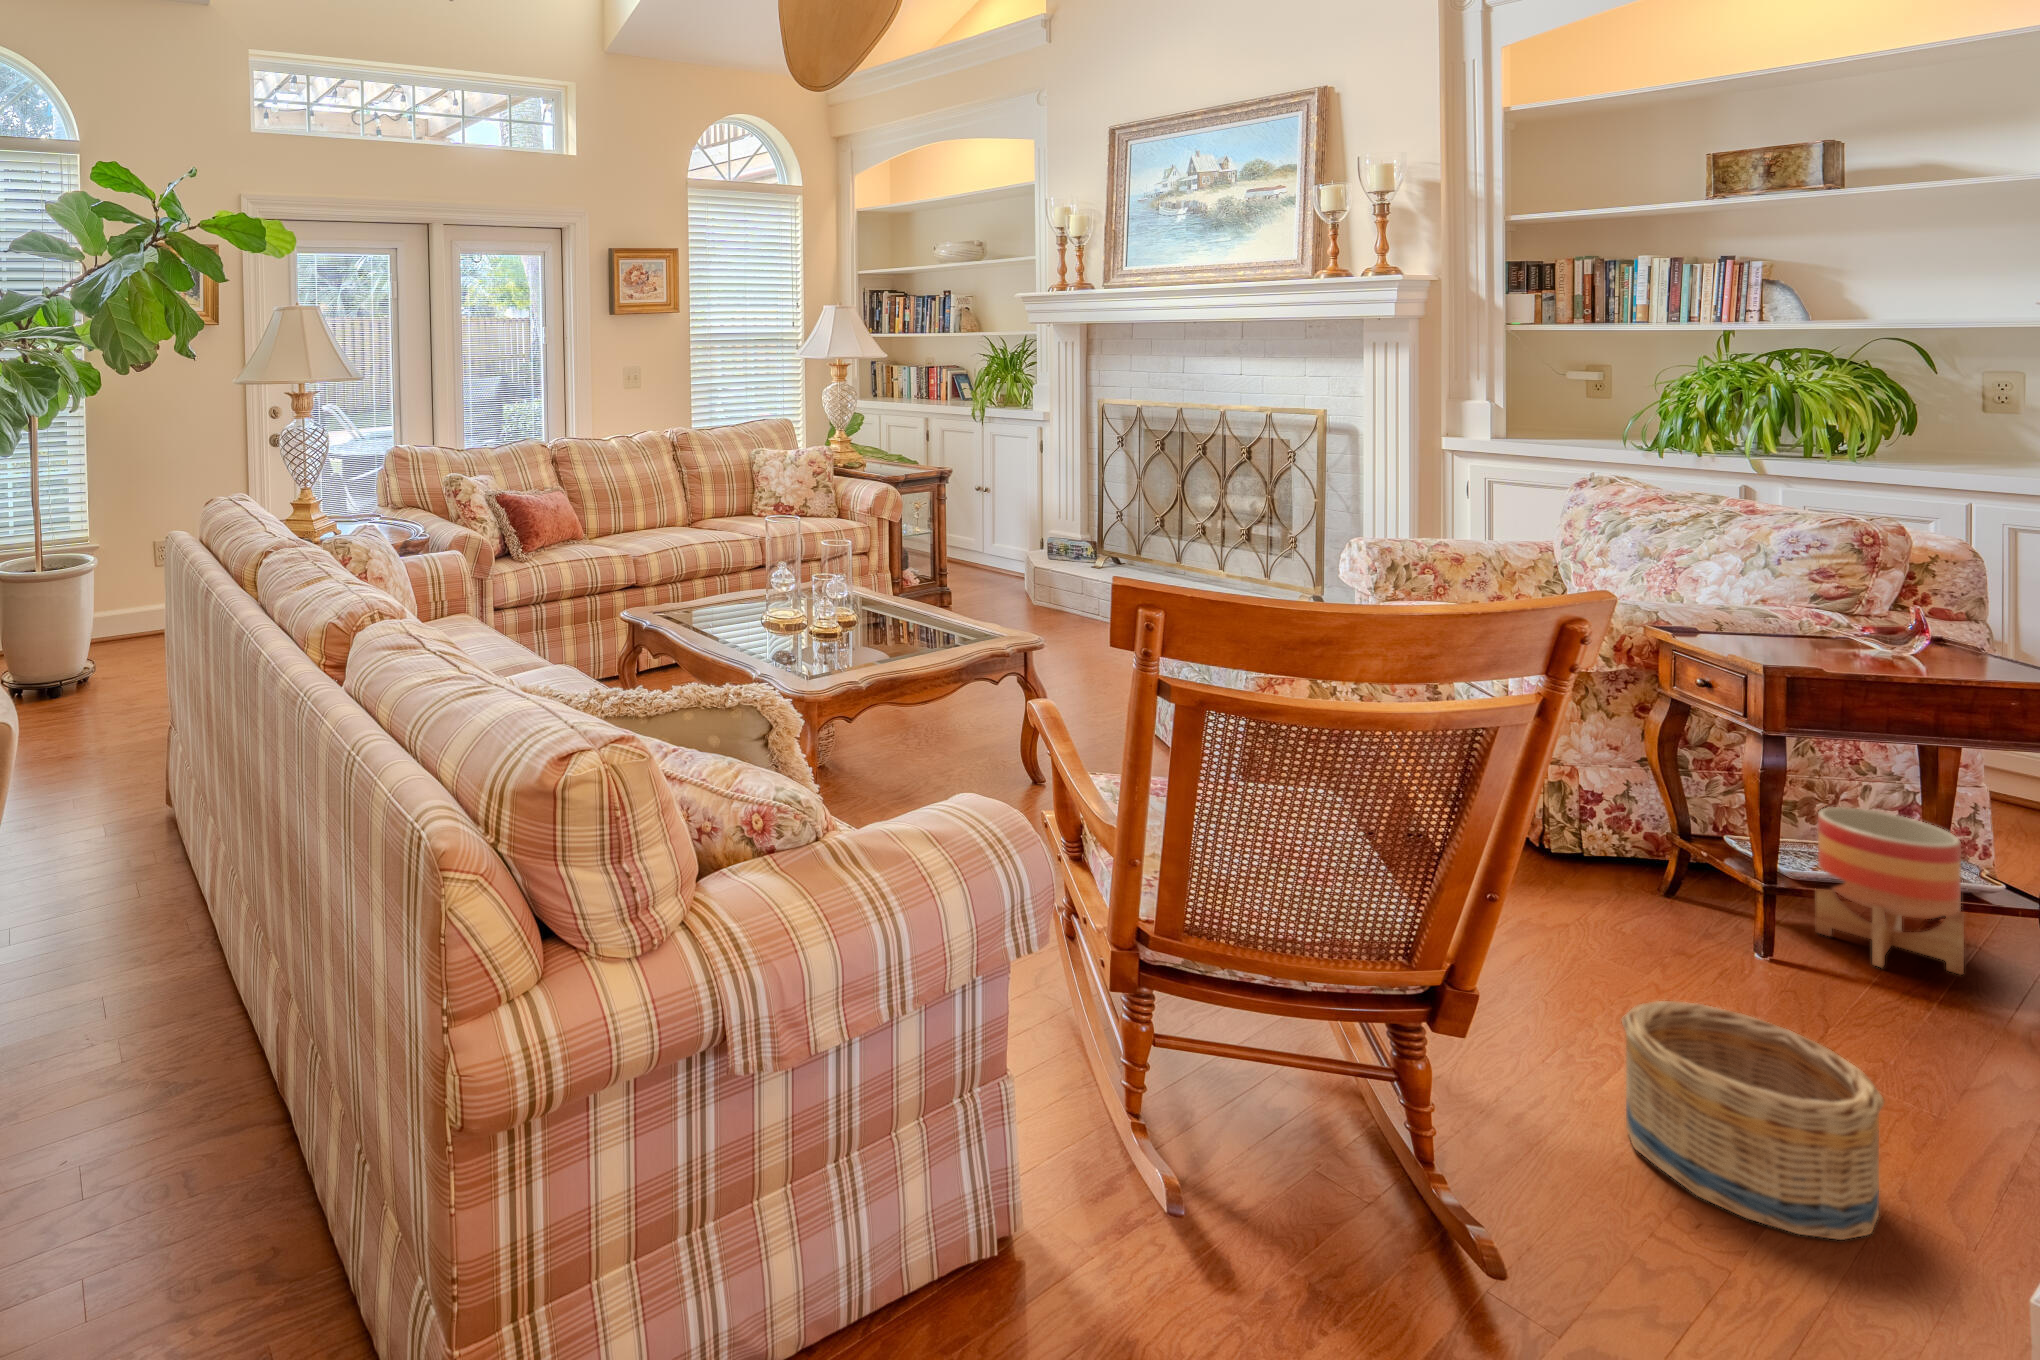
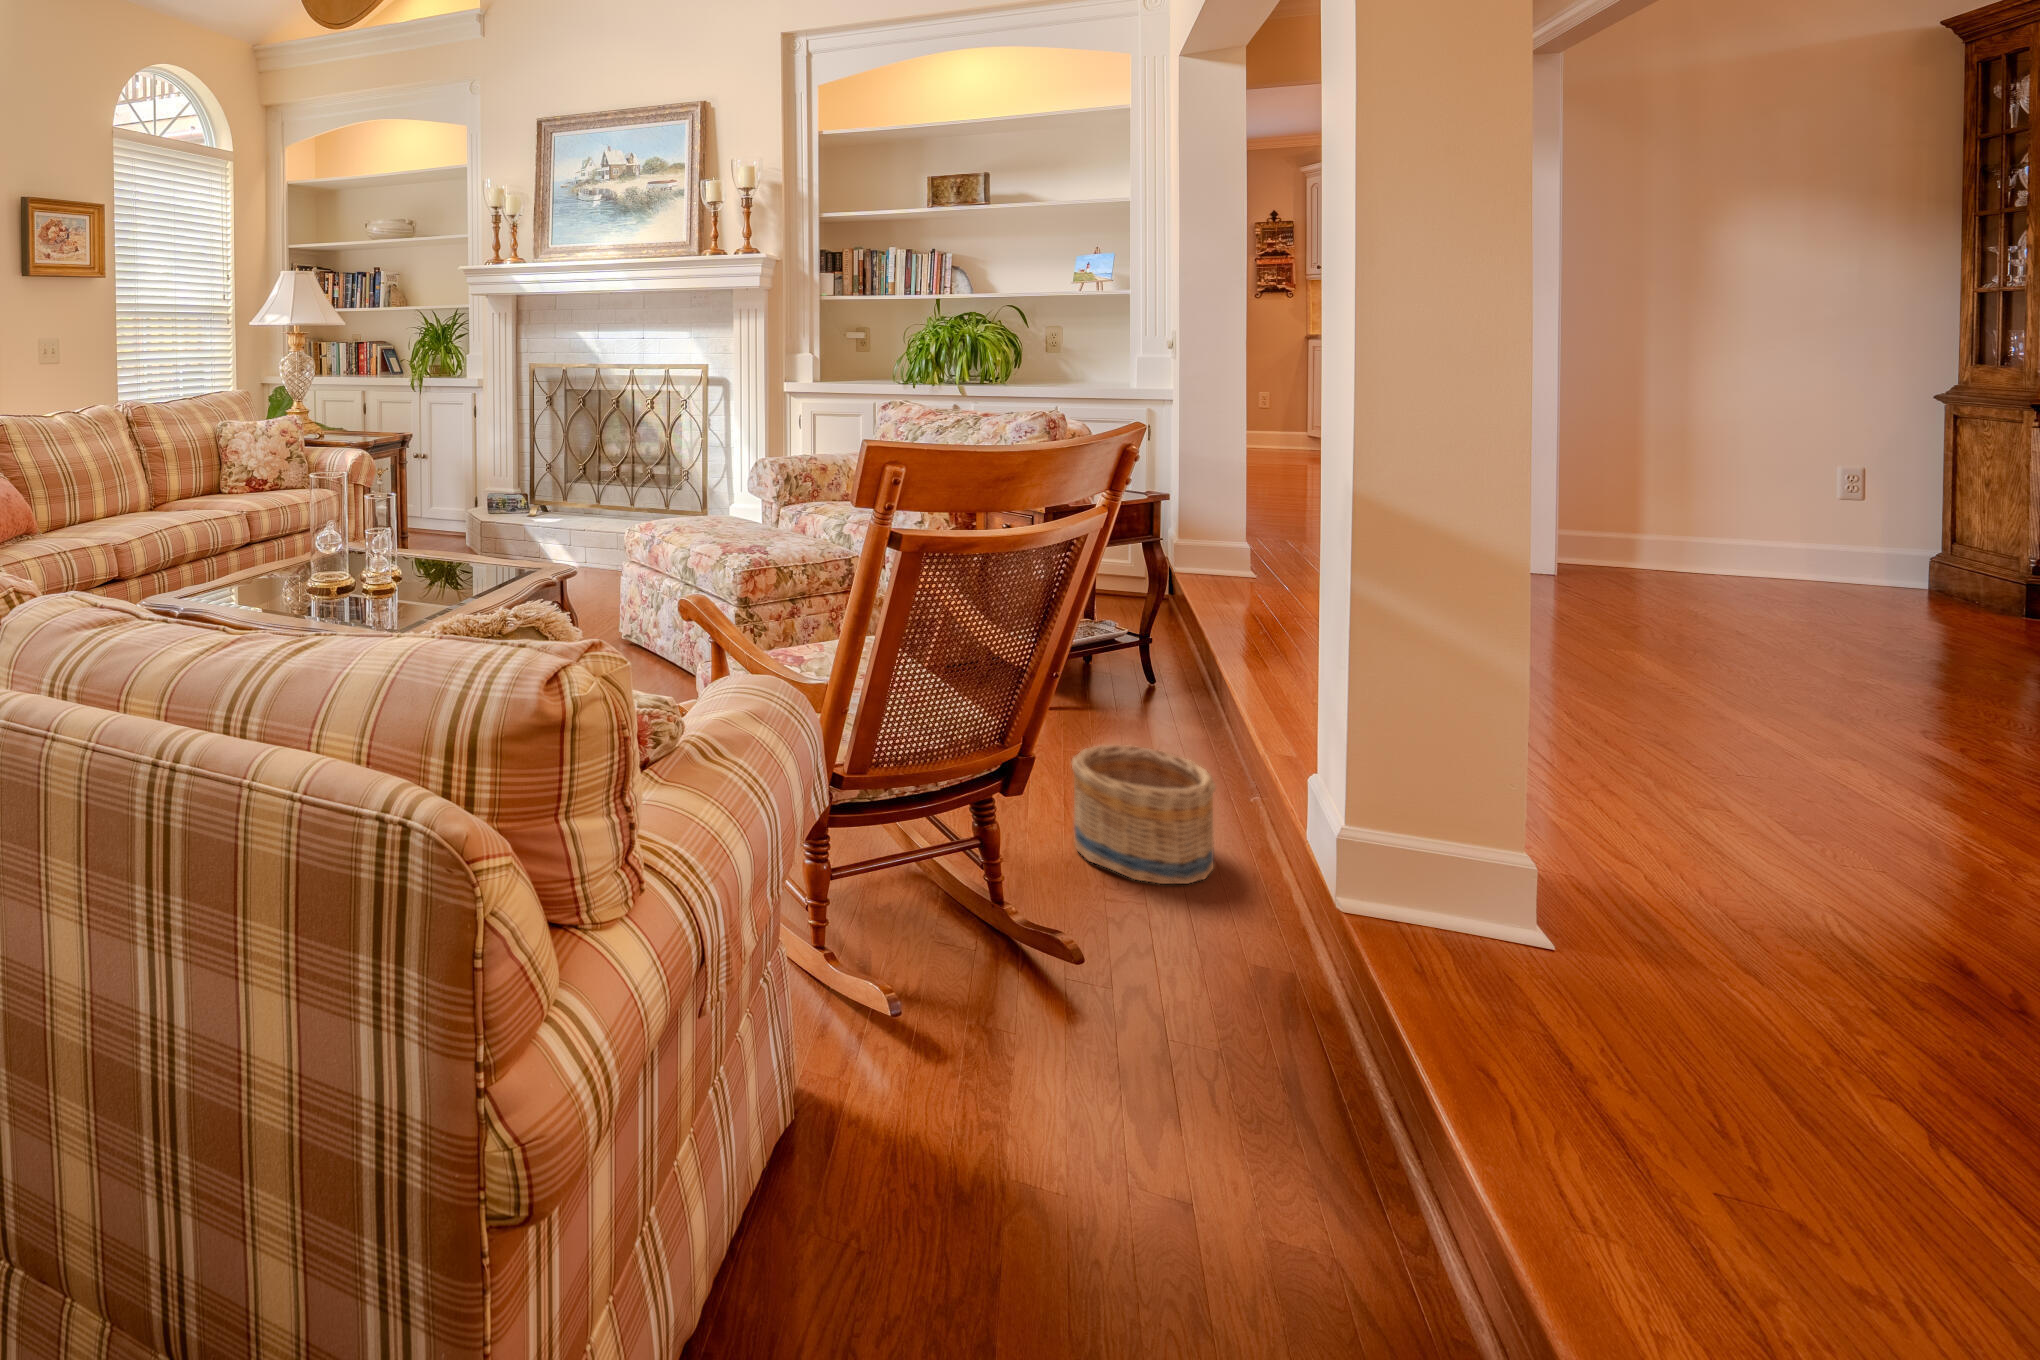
planter: present [1816,807,1964,974] -> none [1068,605,1140,707]

